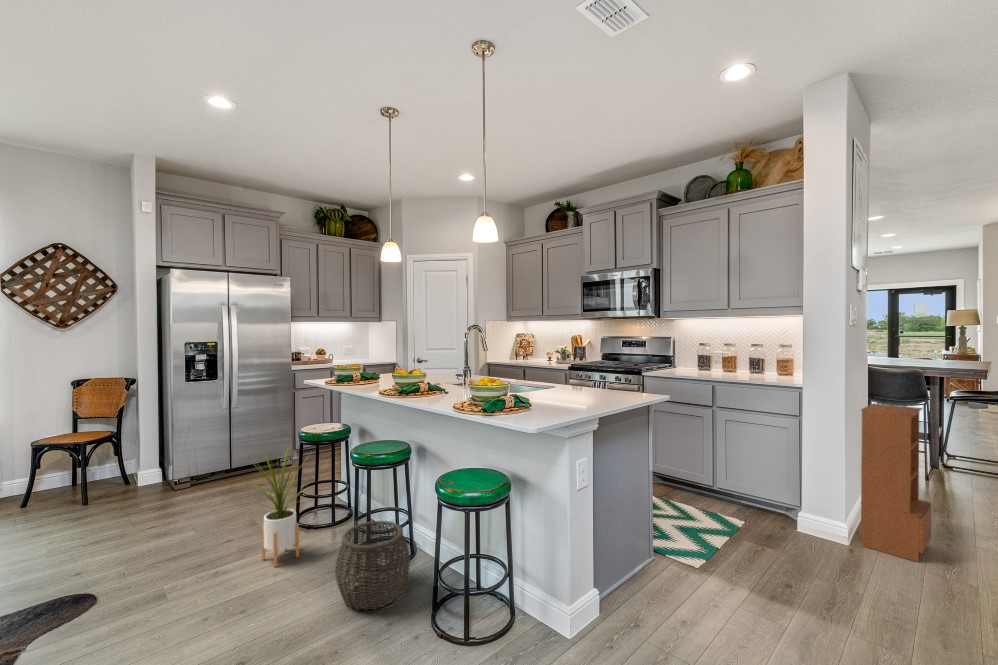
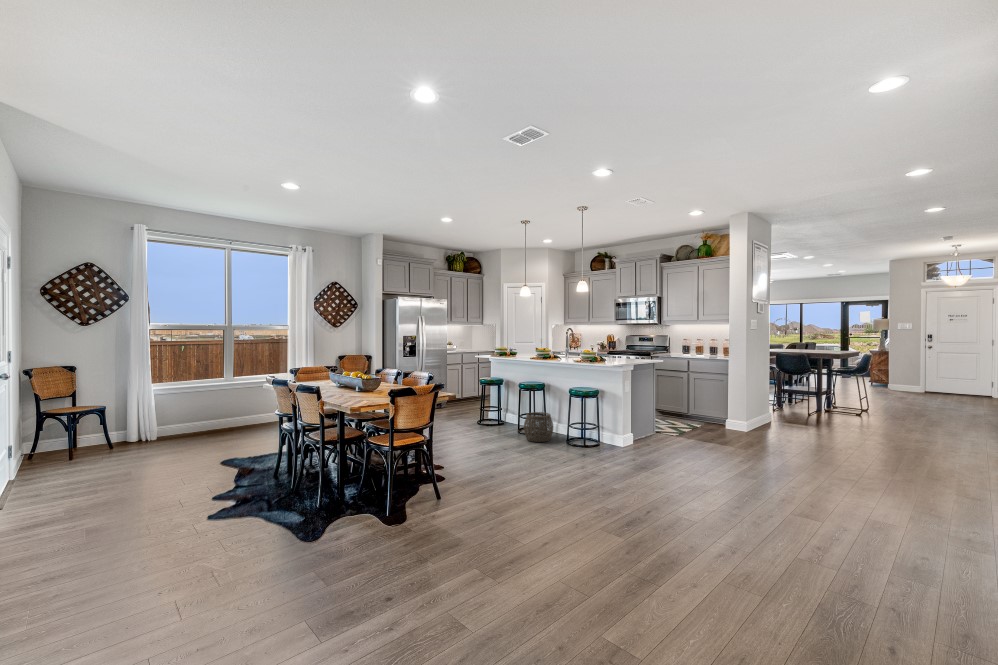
bookcase: present [861,403,931,562] -> none [752,367,784,435]
house plant: present [252,448,303,567] -> none [474,380,502,434]

